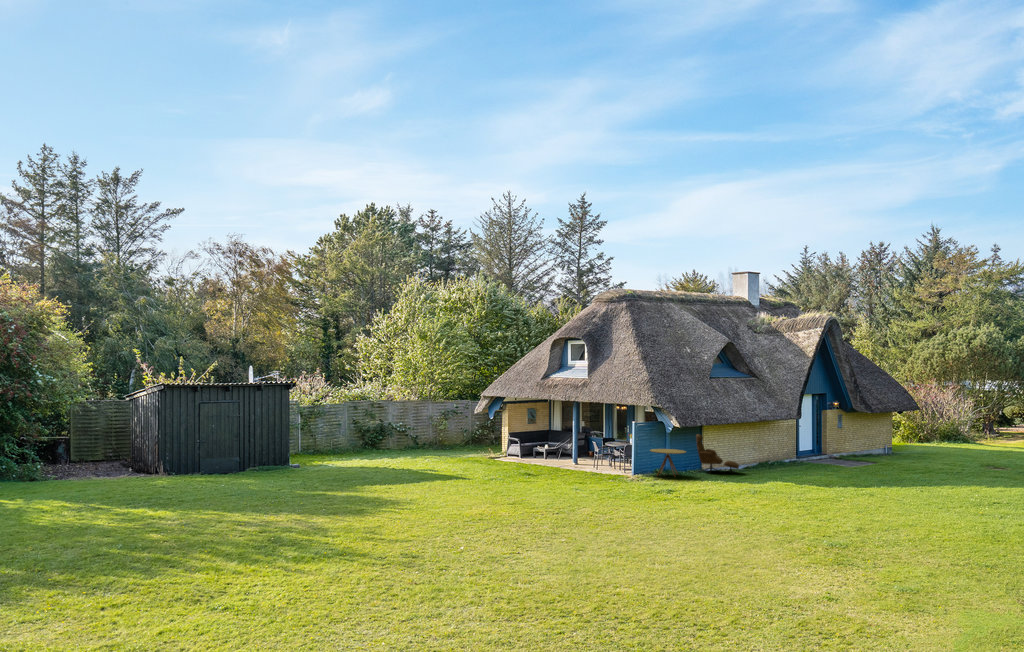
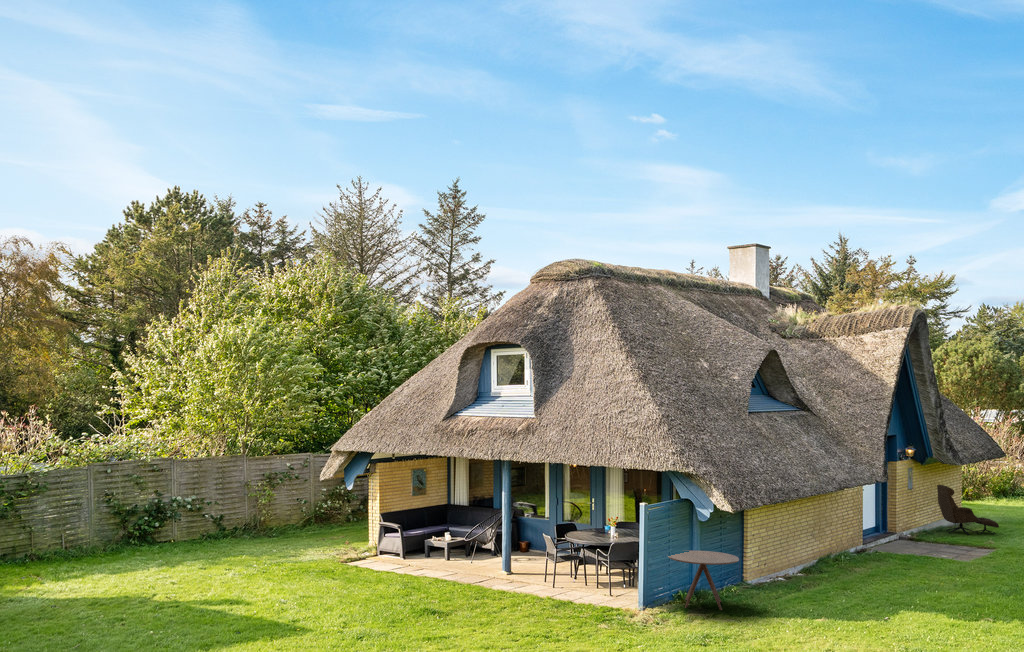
lounge chair: present [696,434,739,474] -> present [937,485,999,535]

